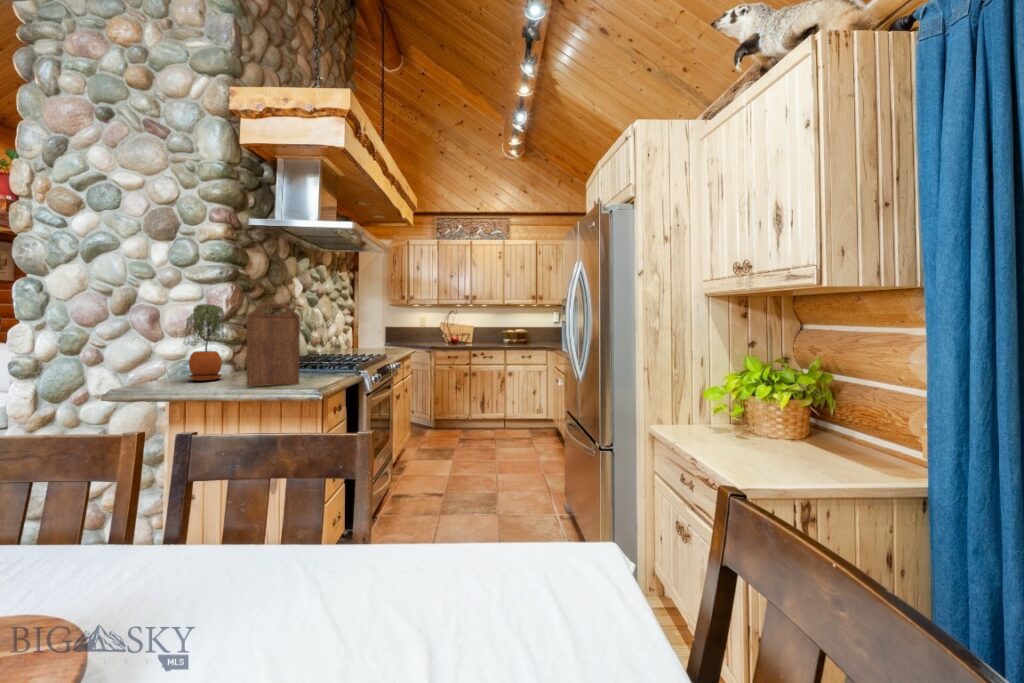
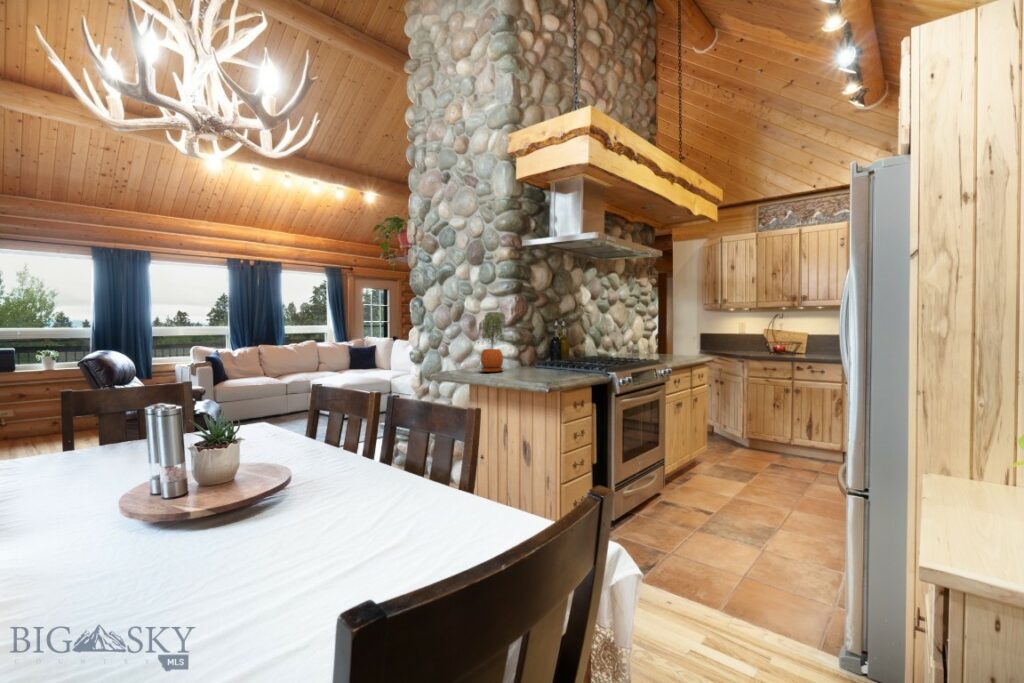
cutting board: present [247,303,300,386] -> none [506,308,546,378]

